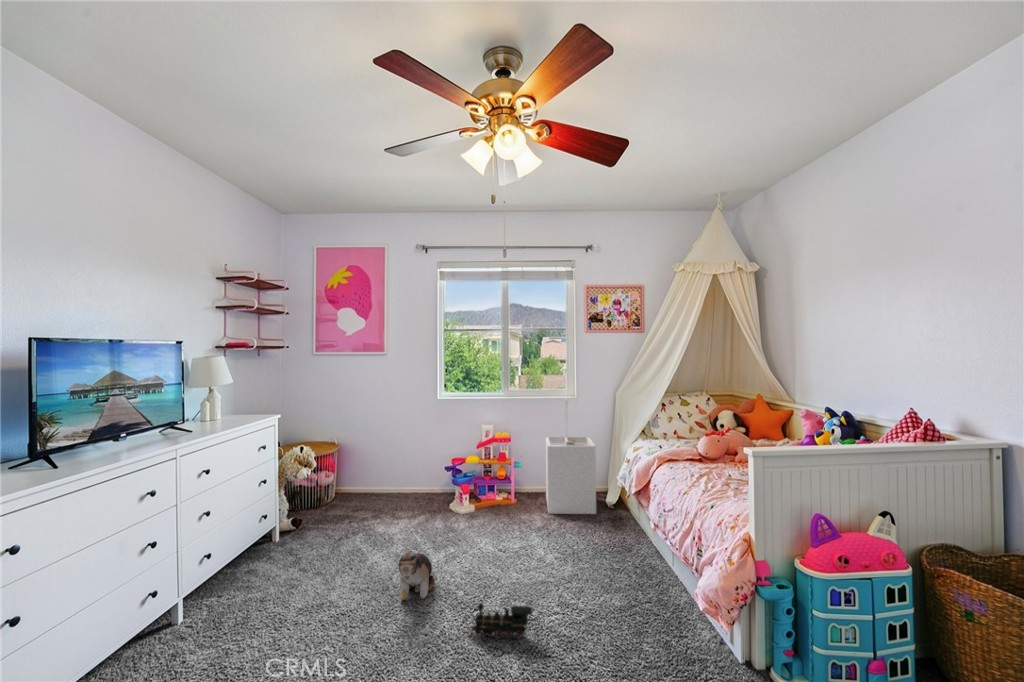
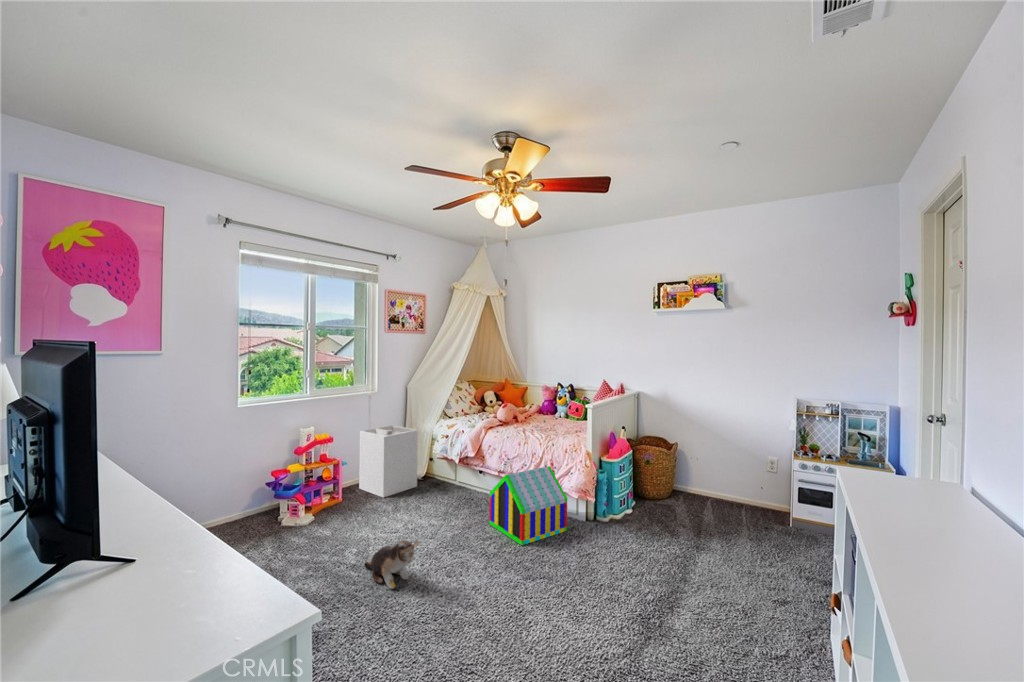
toy house: none [573,523,670,656] -> present [489,466,567,545]
toy train: present [468,603,532,640] -> none [472,537,510,576]

